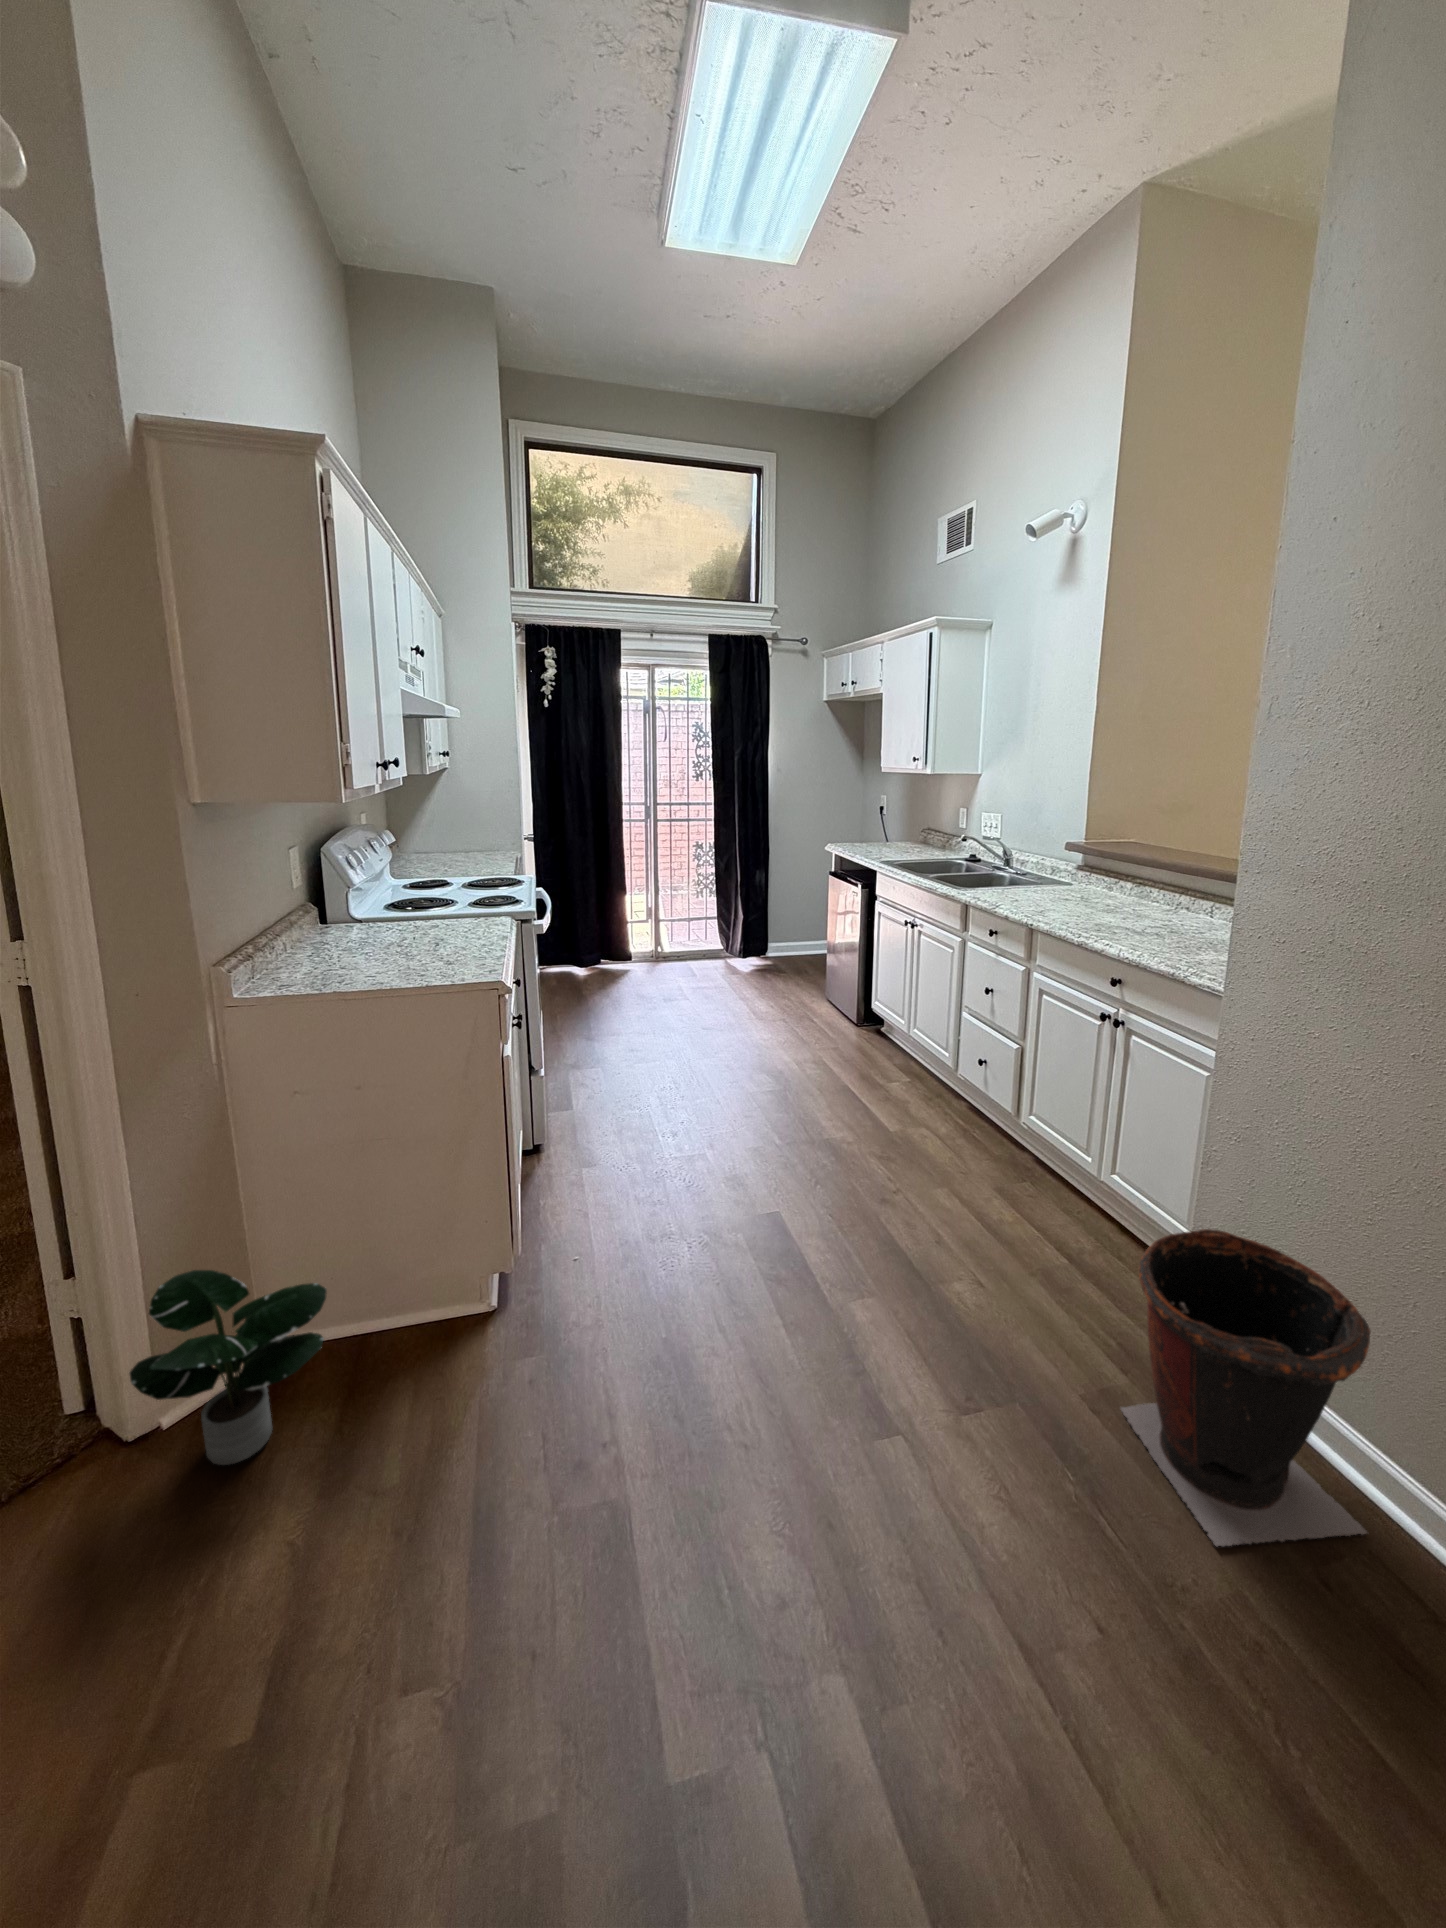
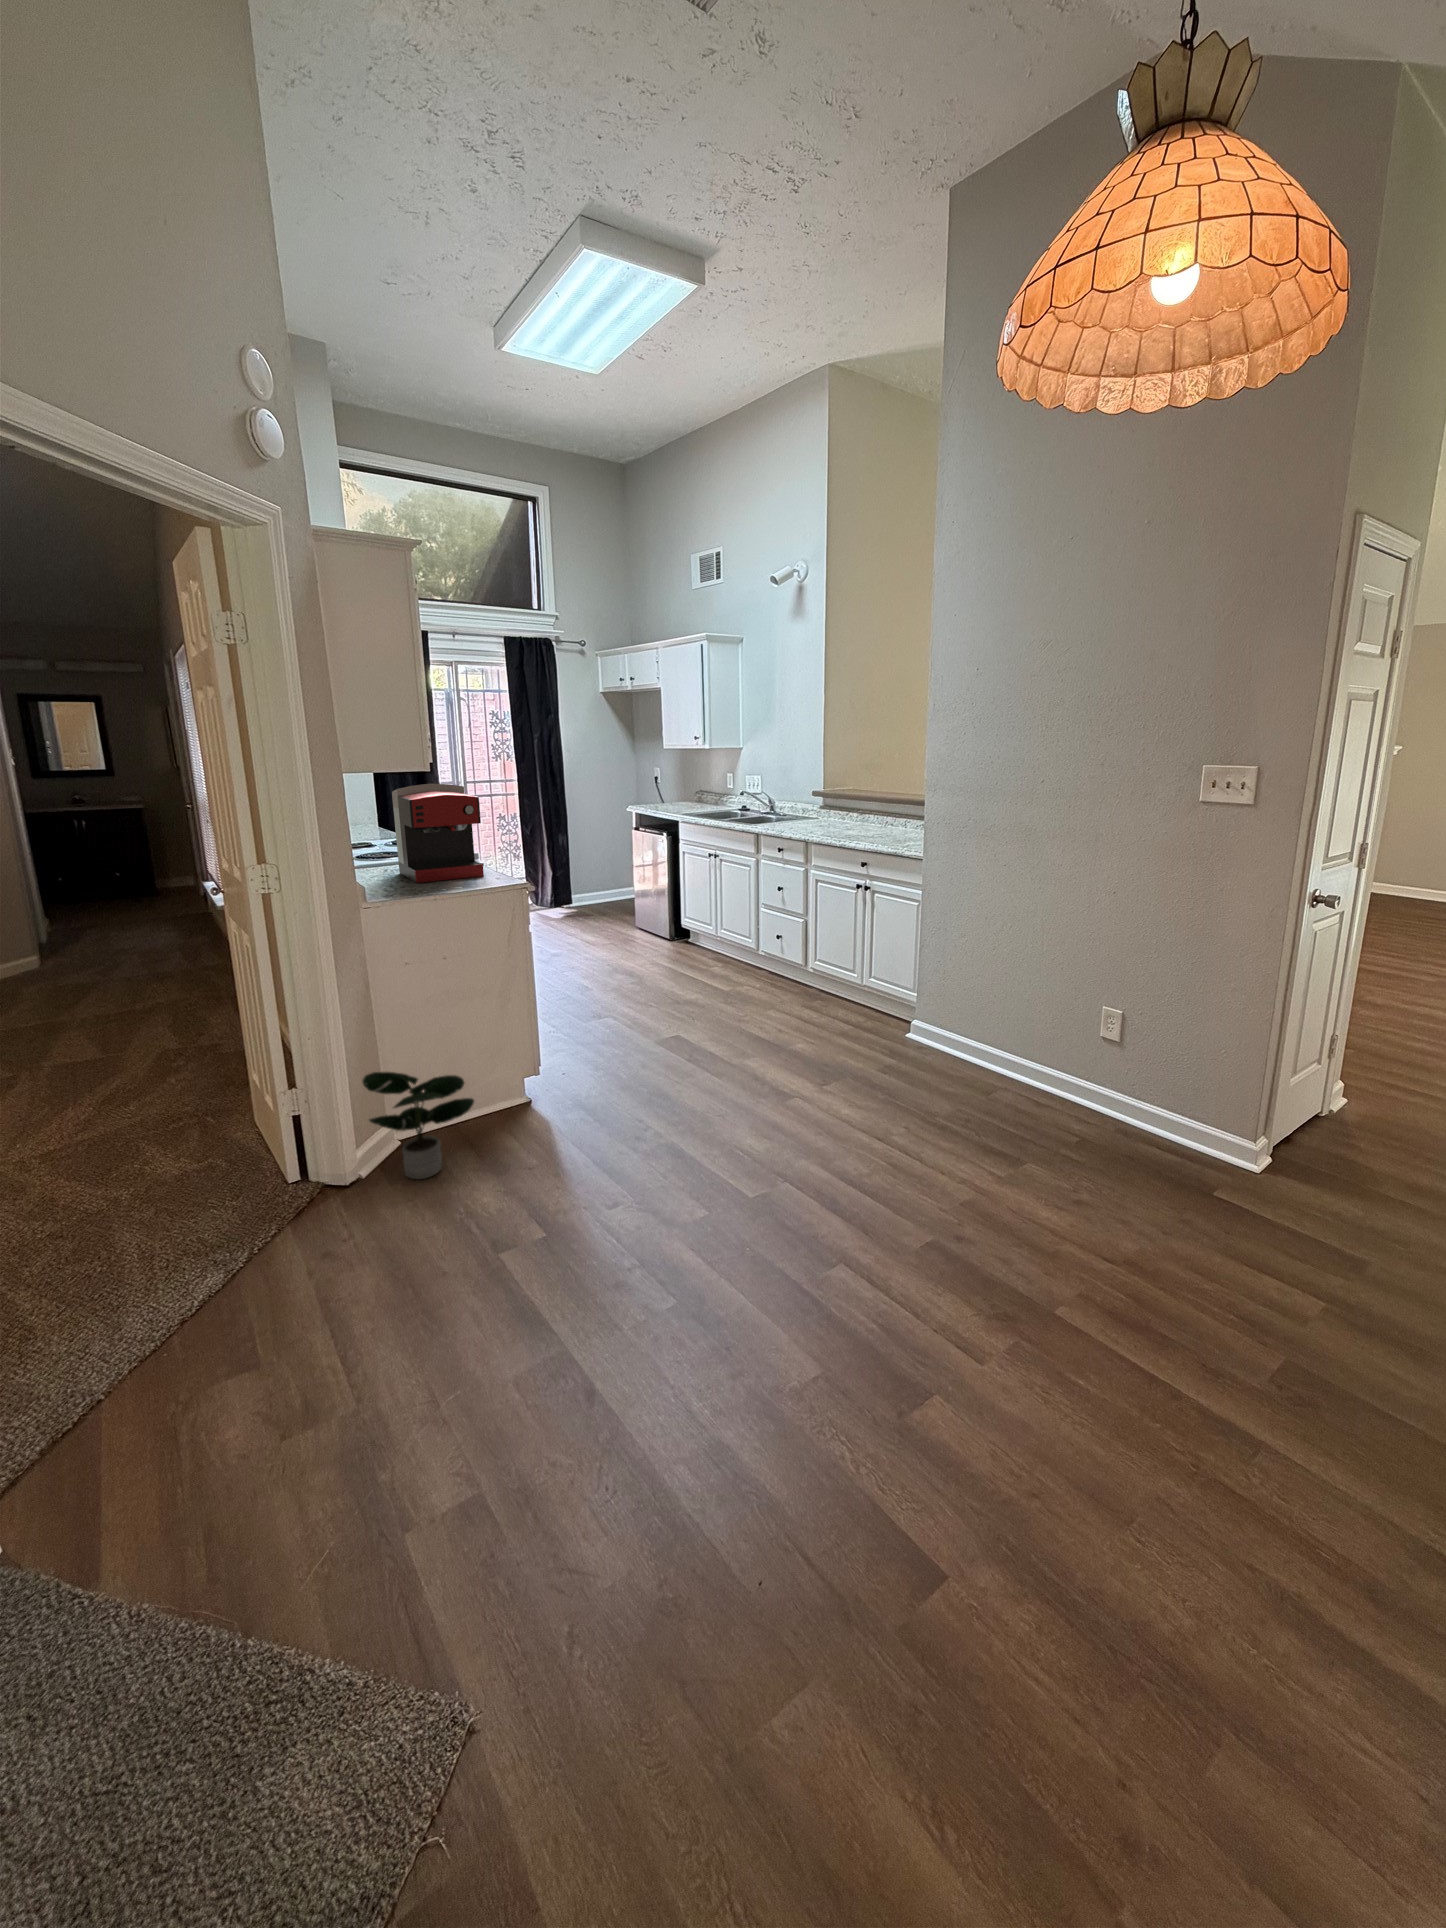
coffee maker: none [334,821,465,969] -> present [392,783,484,883]
waste bin: present [1121,1229,1370,1546] -> none [896,970,1005,1096]

